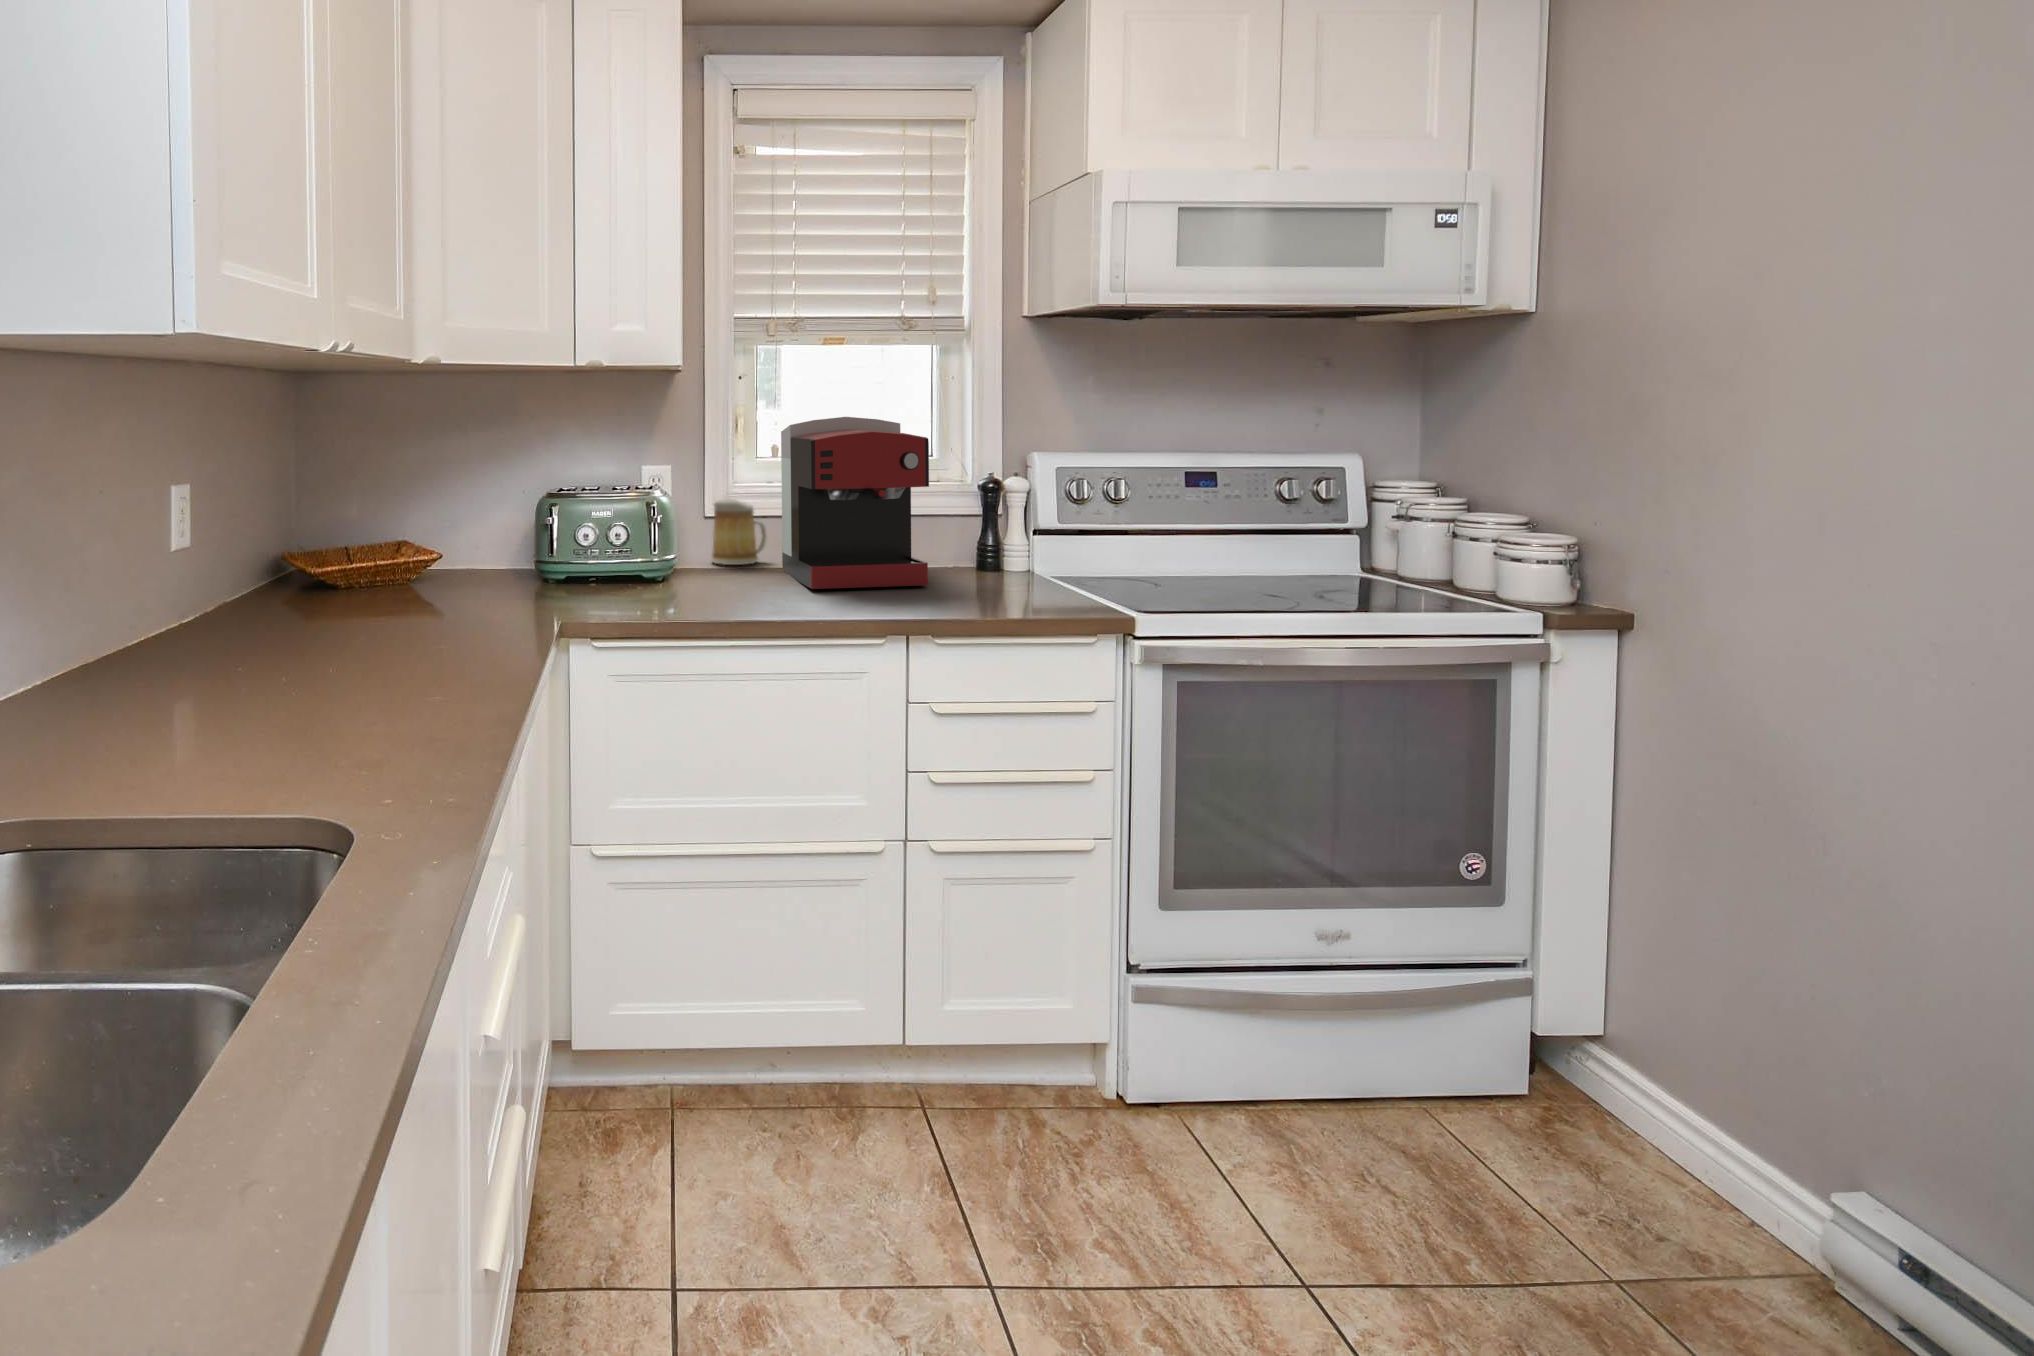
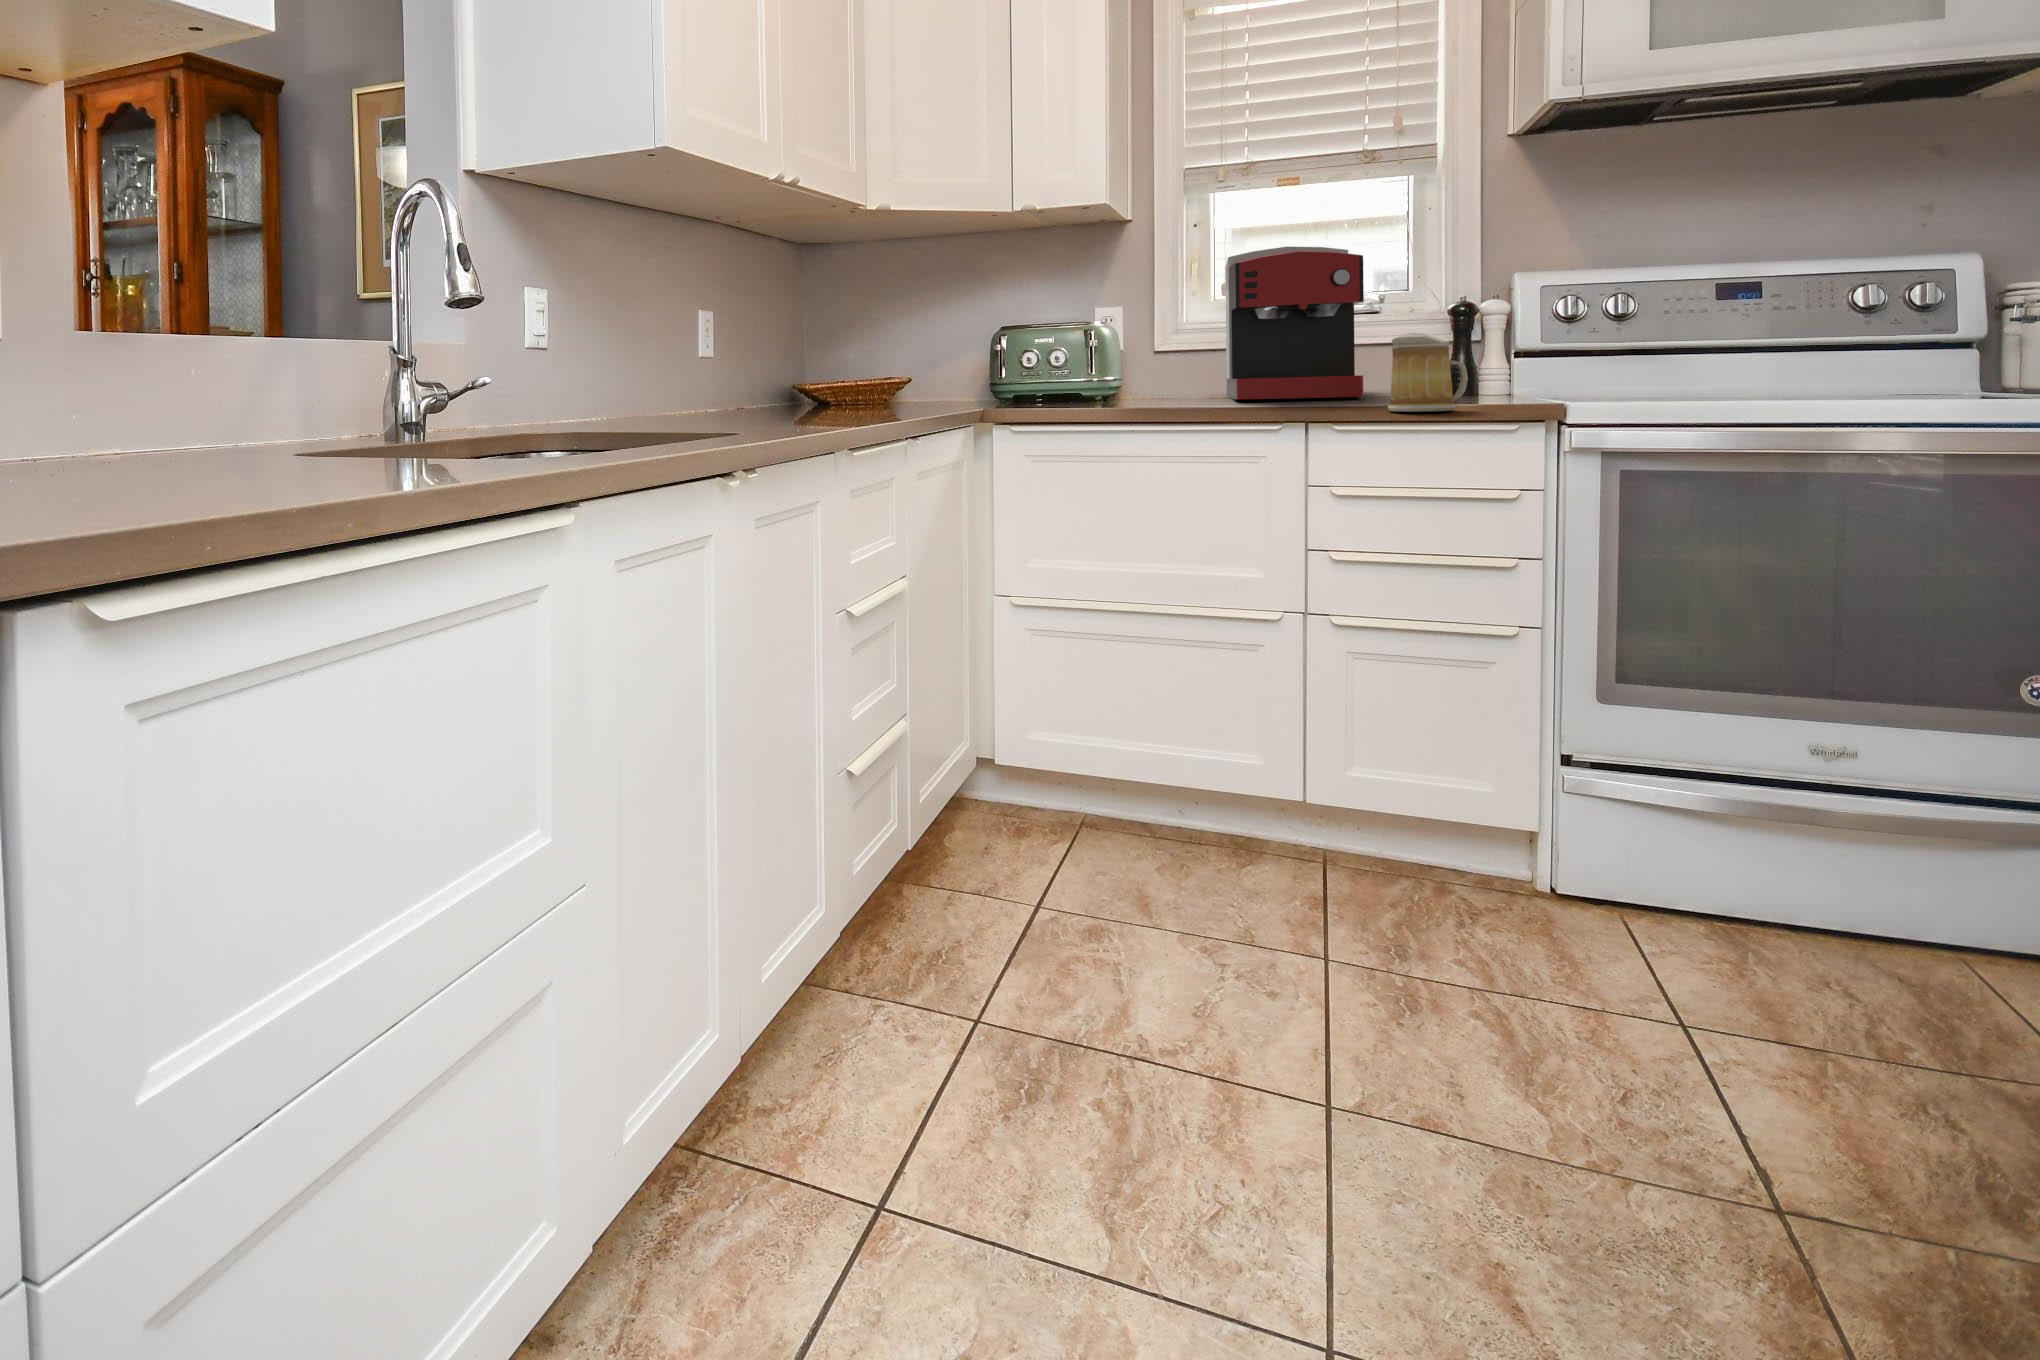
mug: present [711,498,766,565] -> present [1388,333,1468,412]

